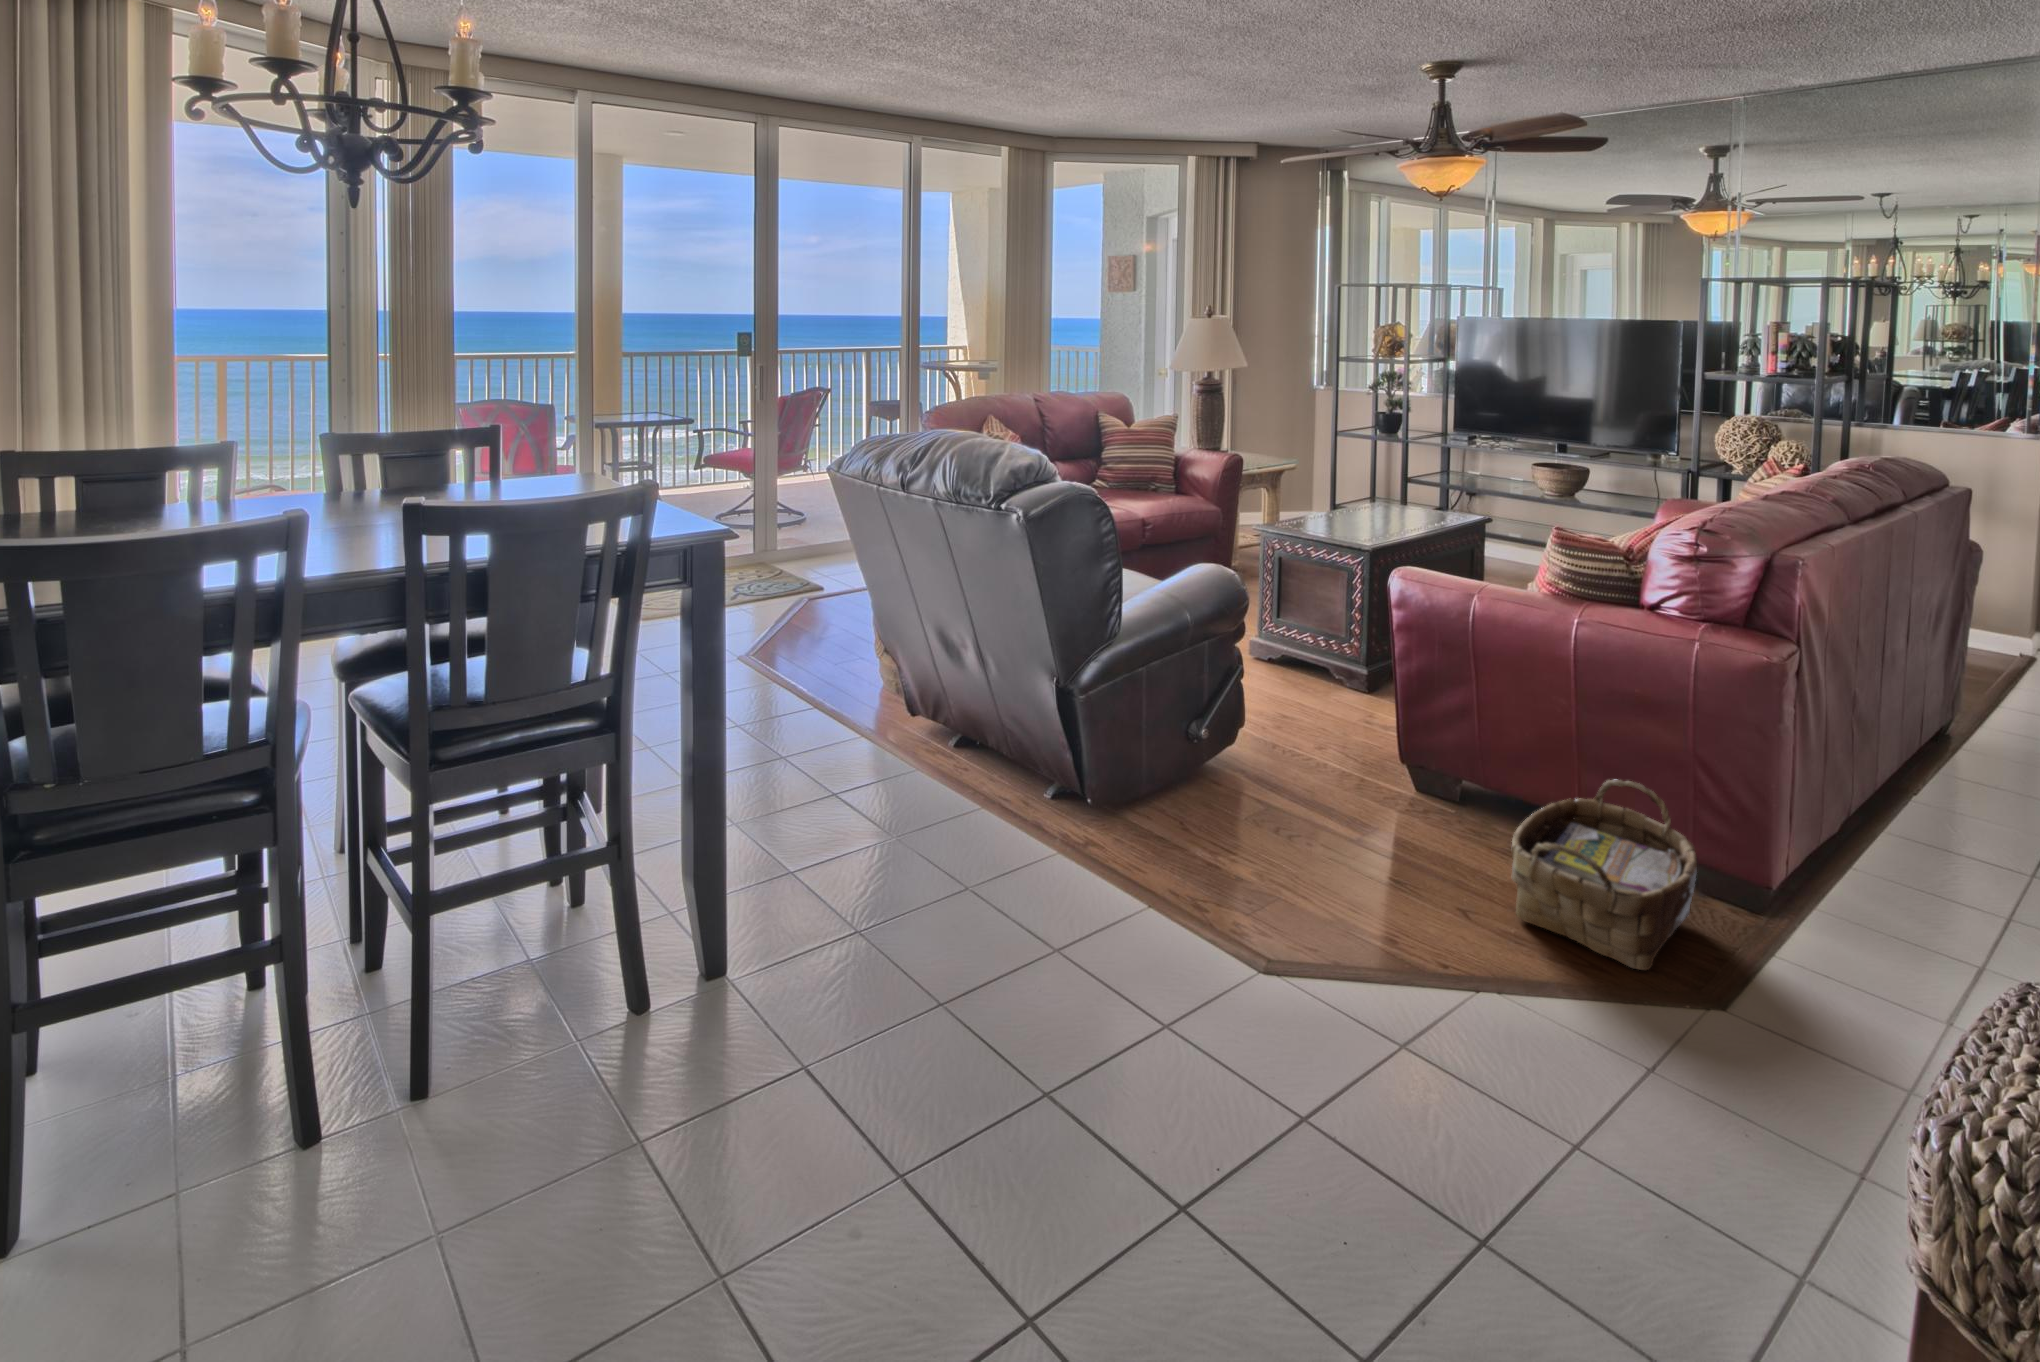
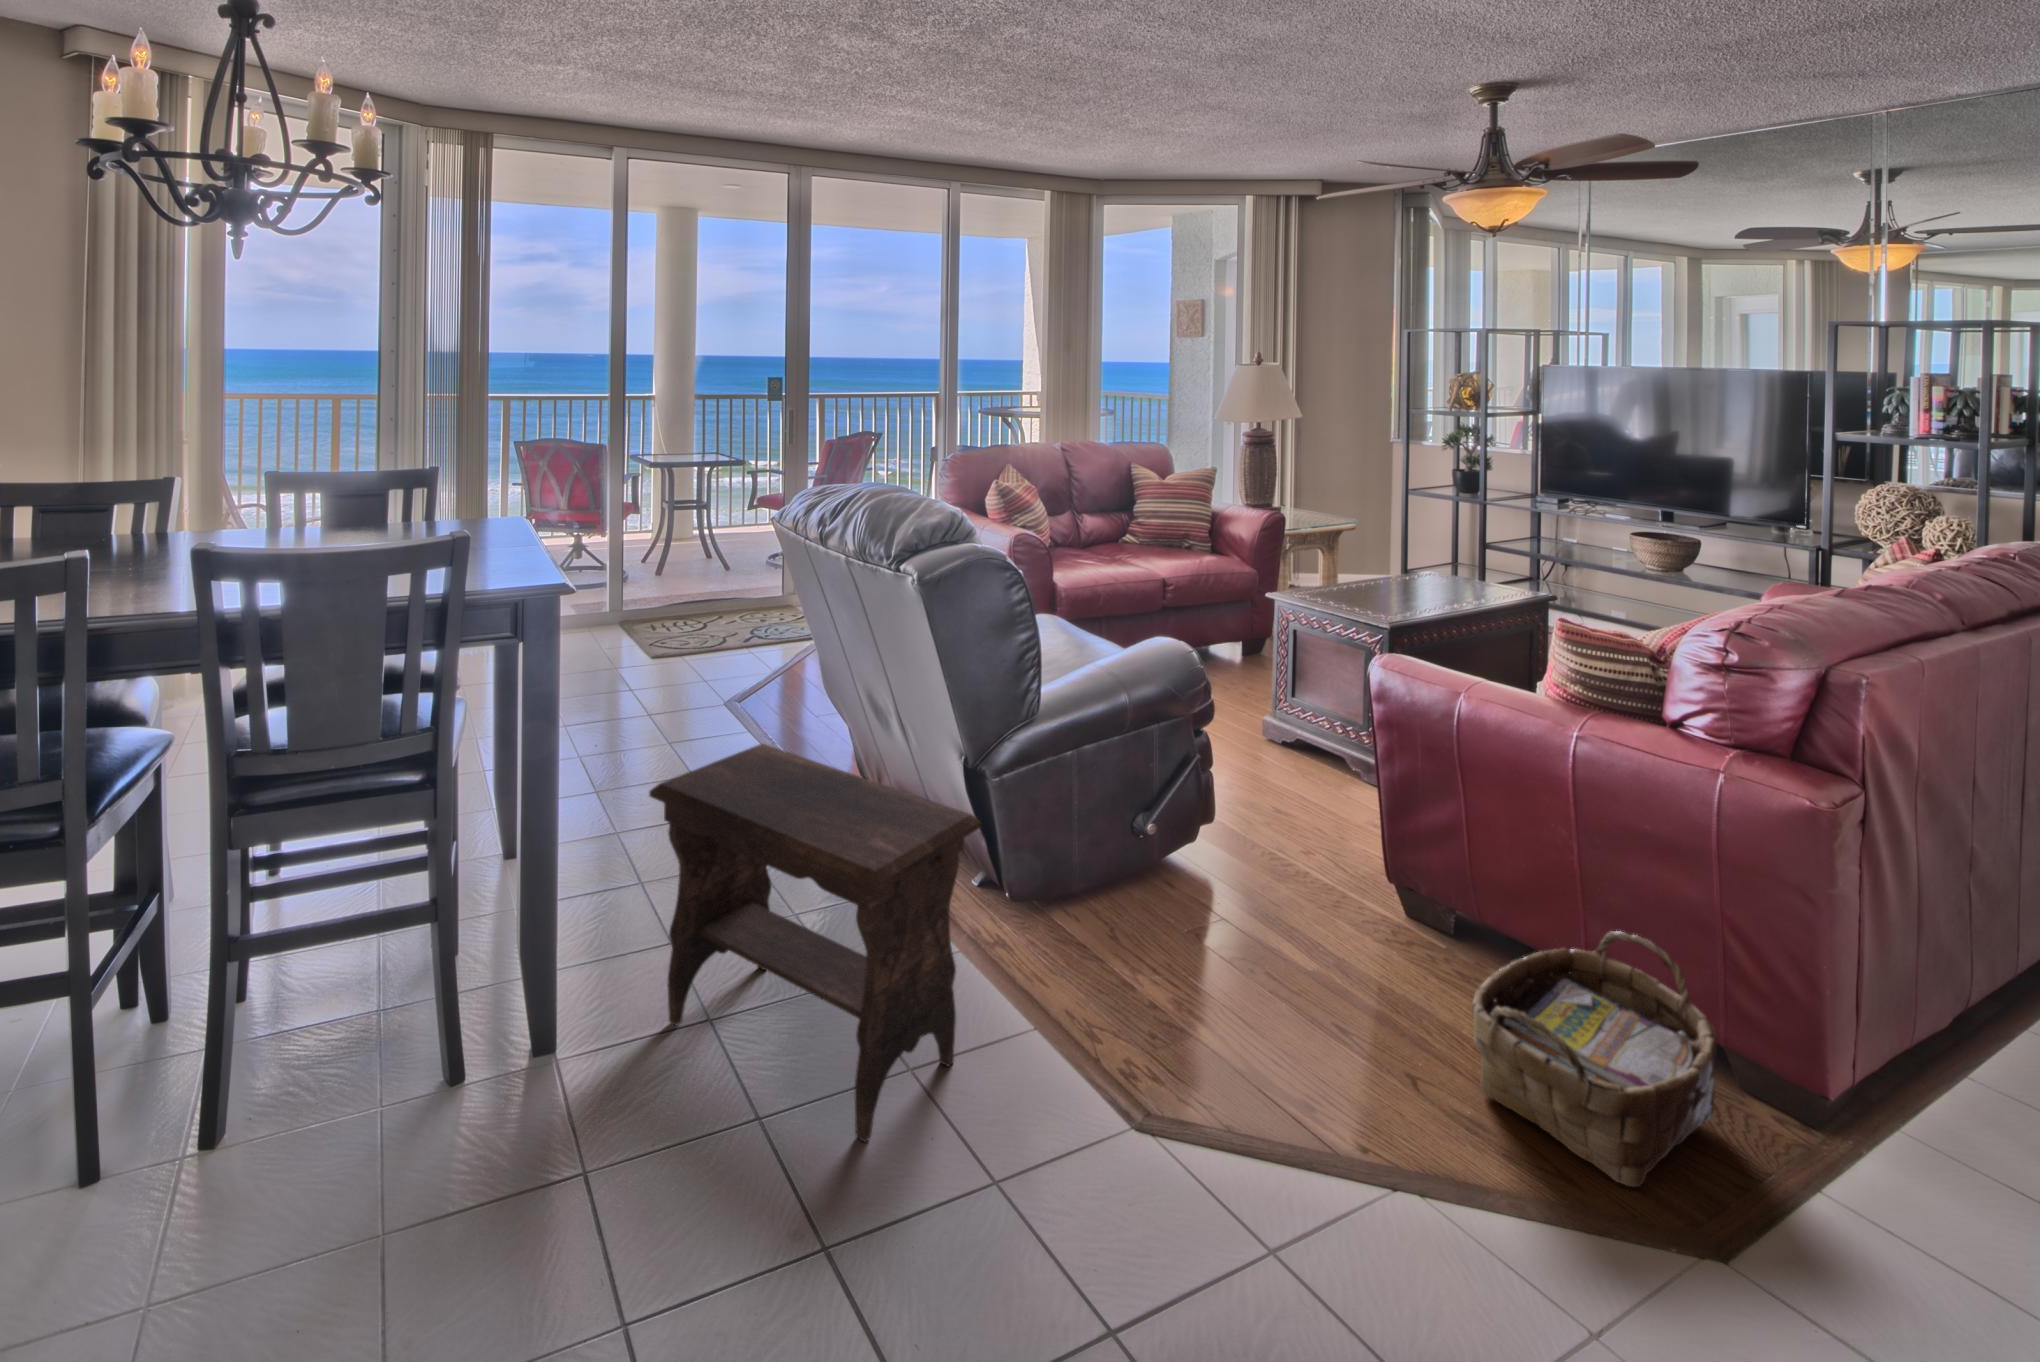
footstool: none [792,678,1111,1013] -> present [649,744,981,1142]

